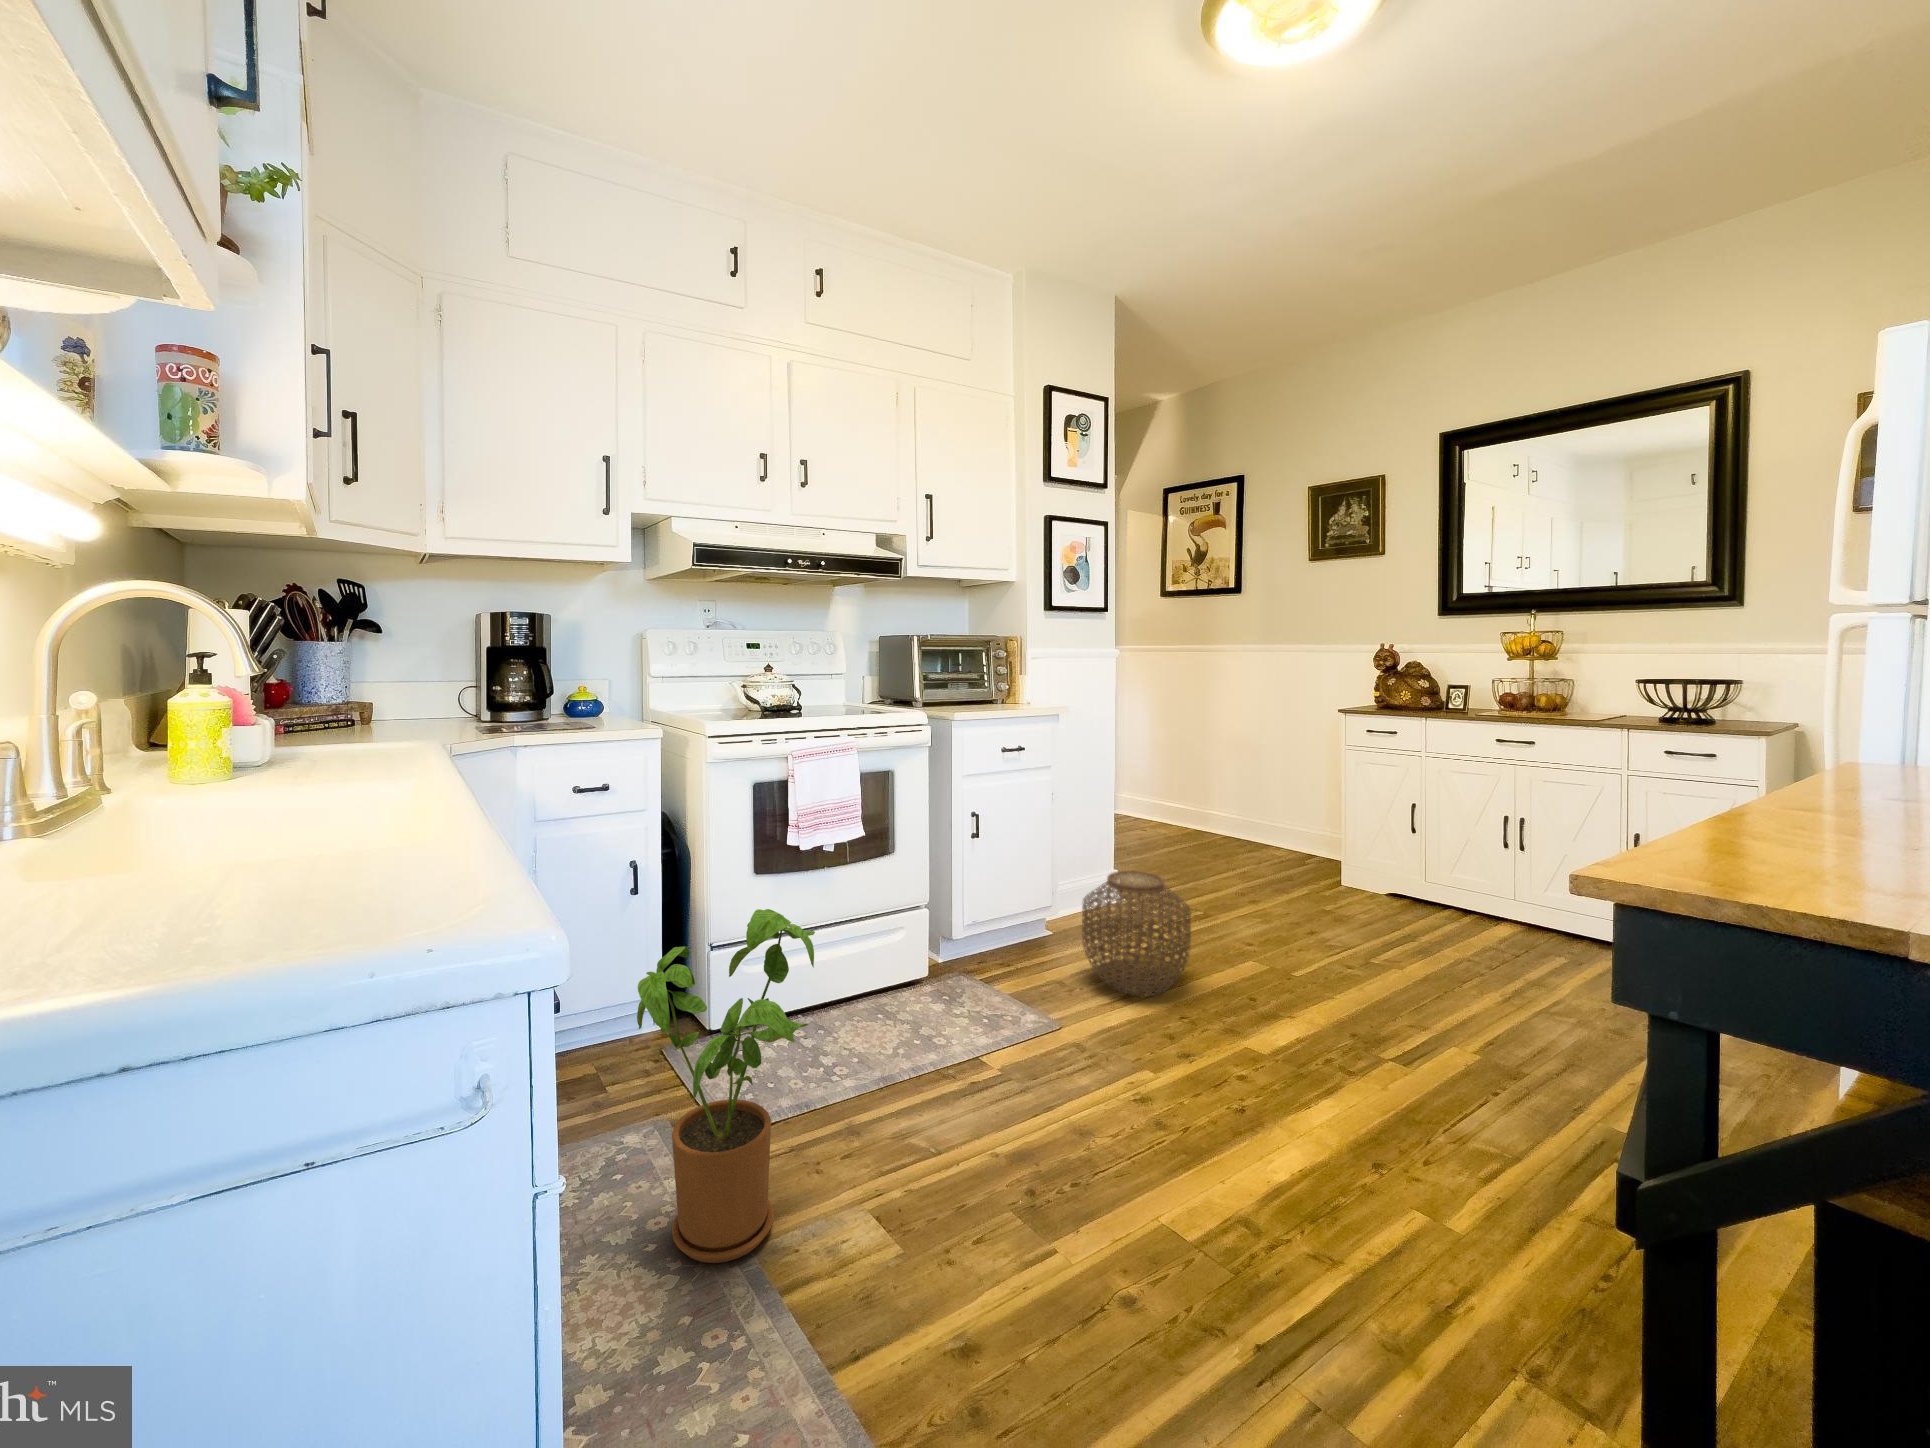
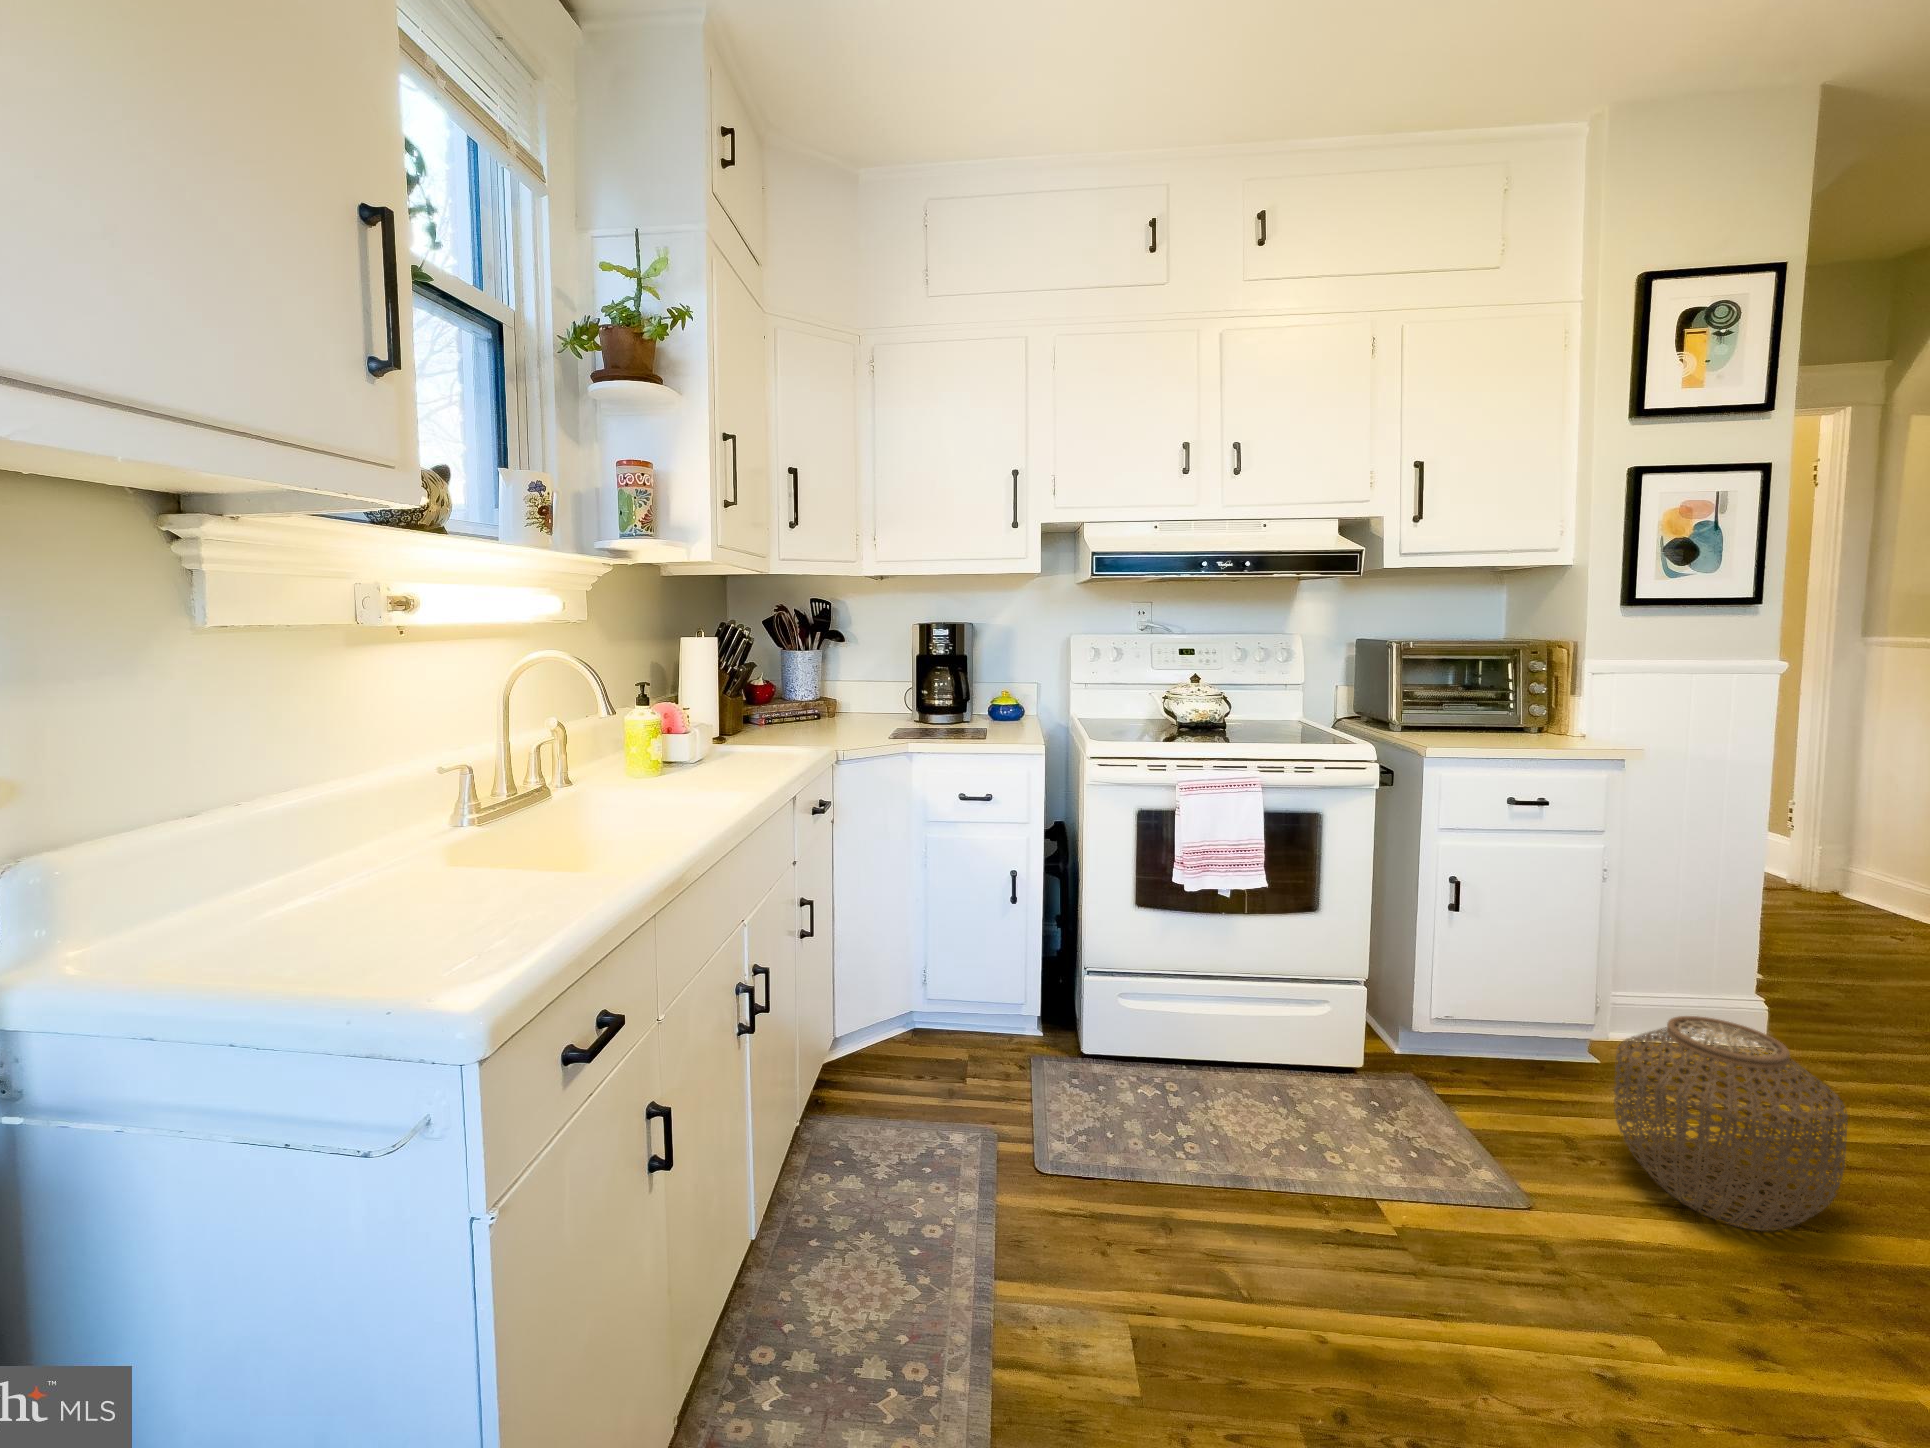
house plant: present [637,909,815,1263] -> none [913,959,1101,1302]

